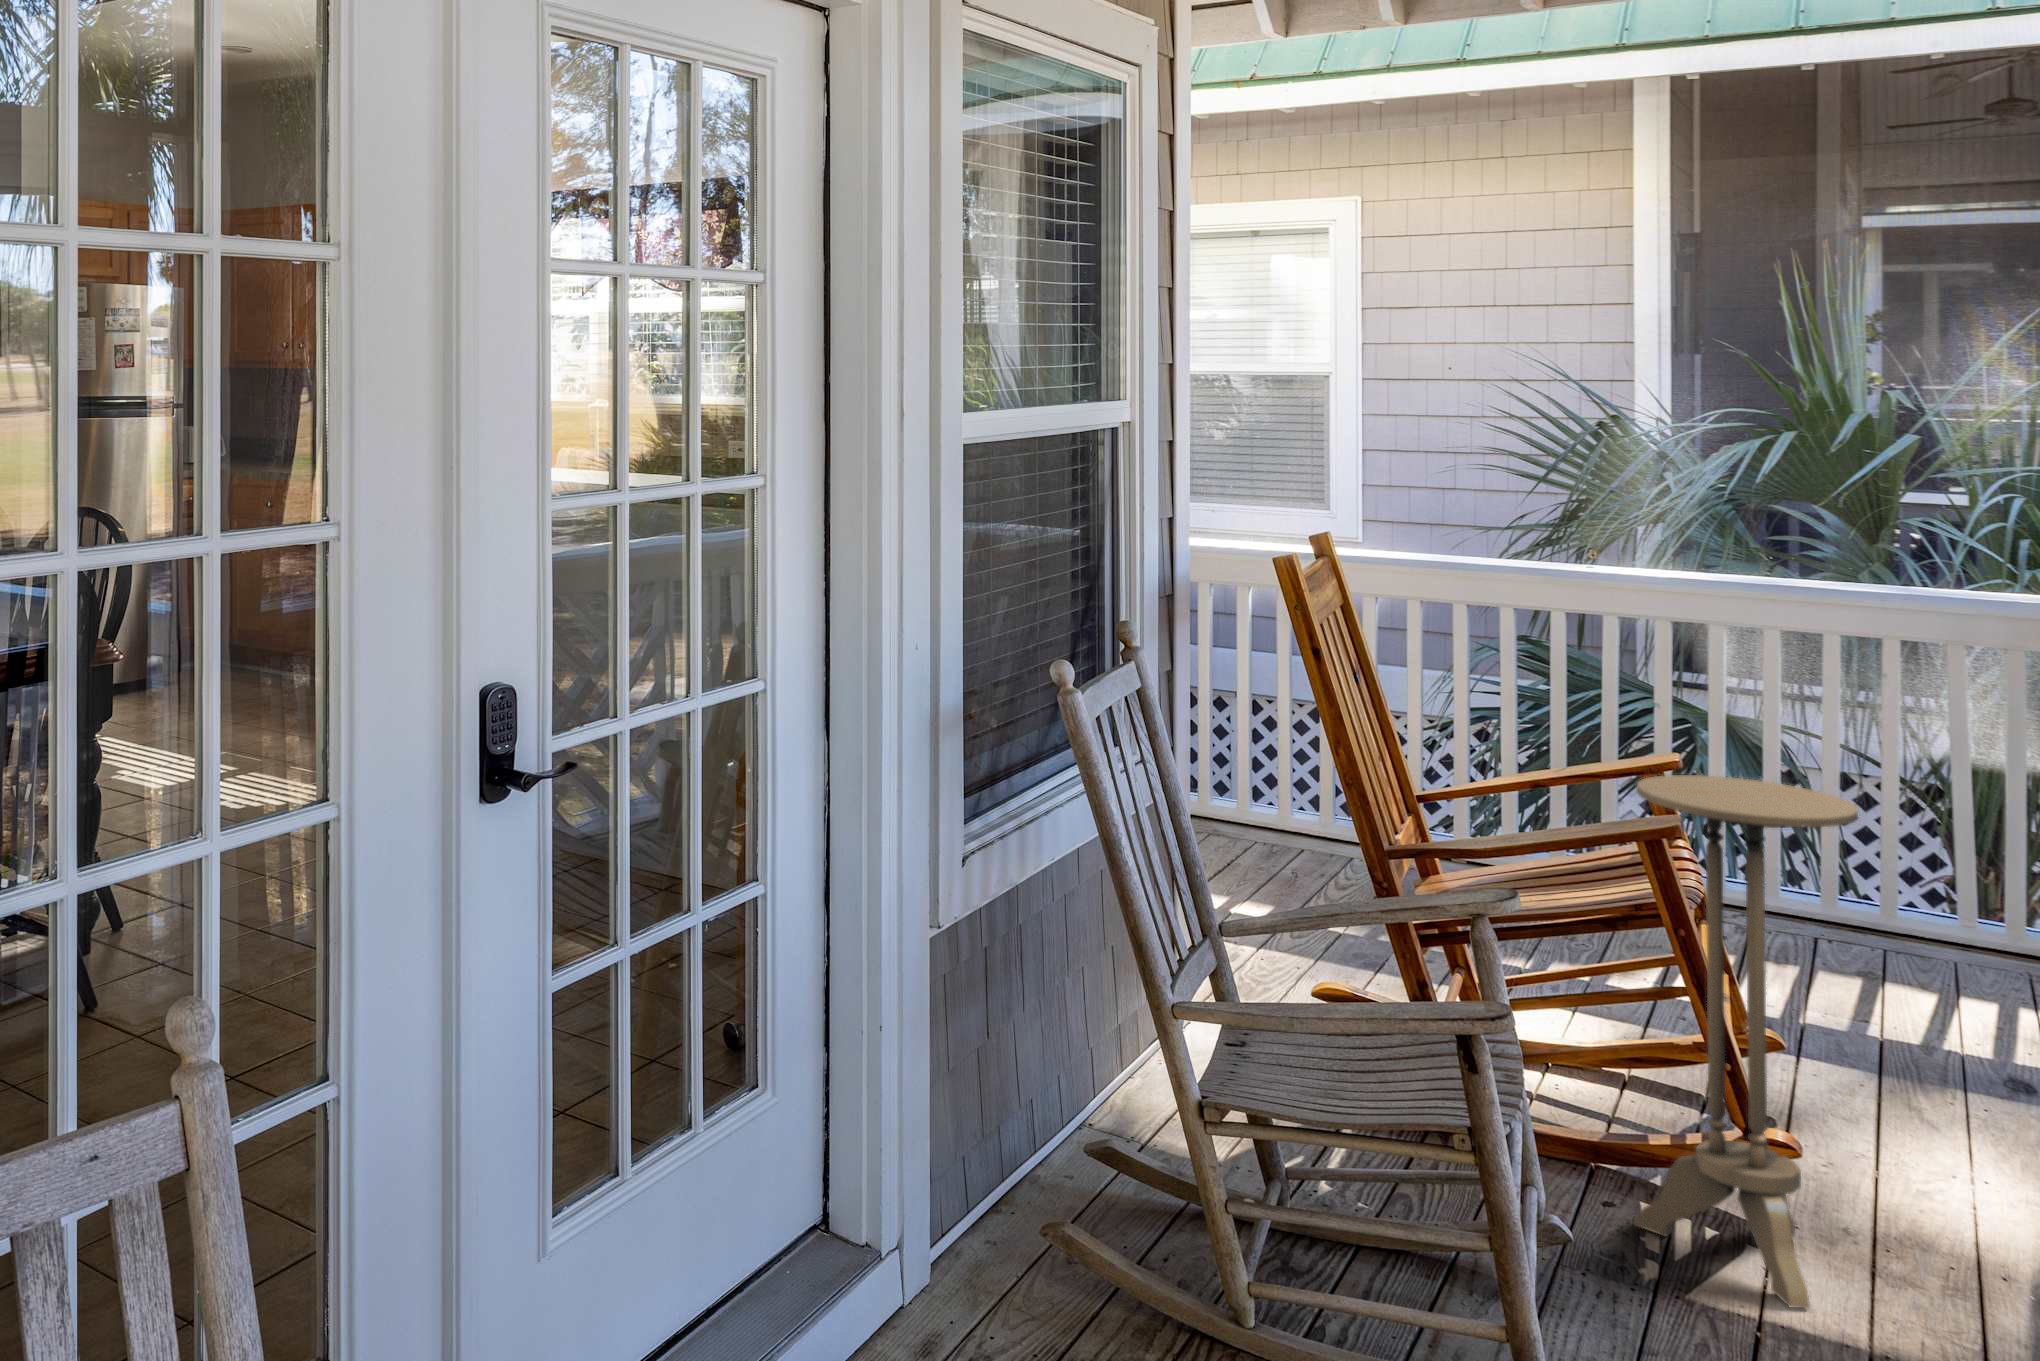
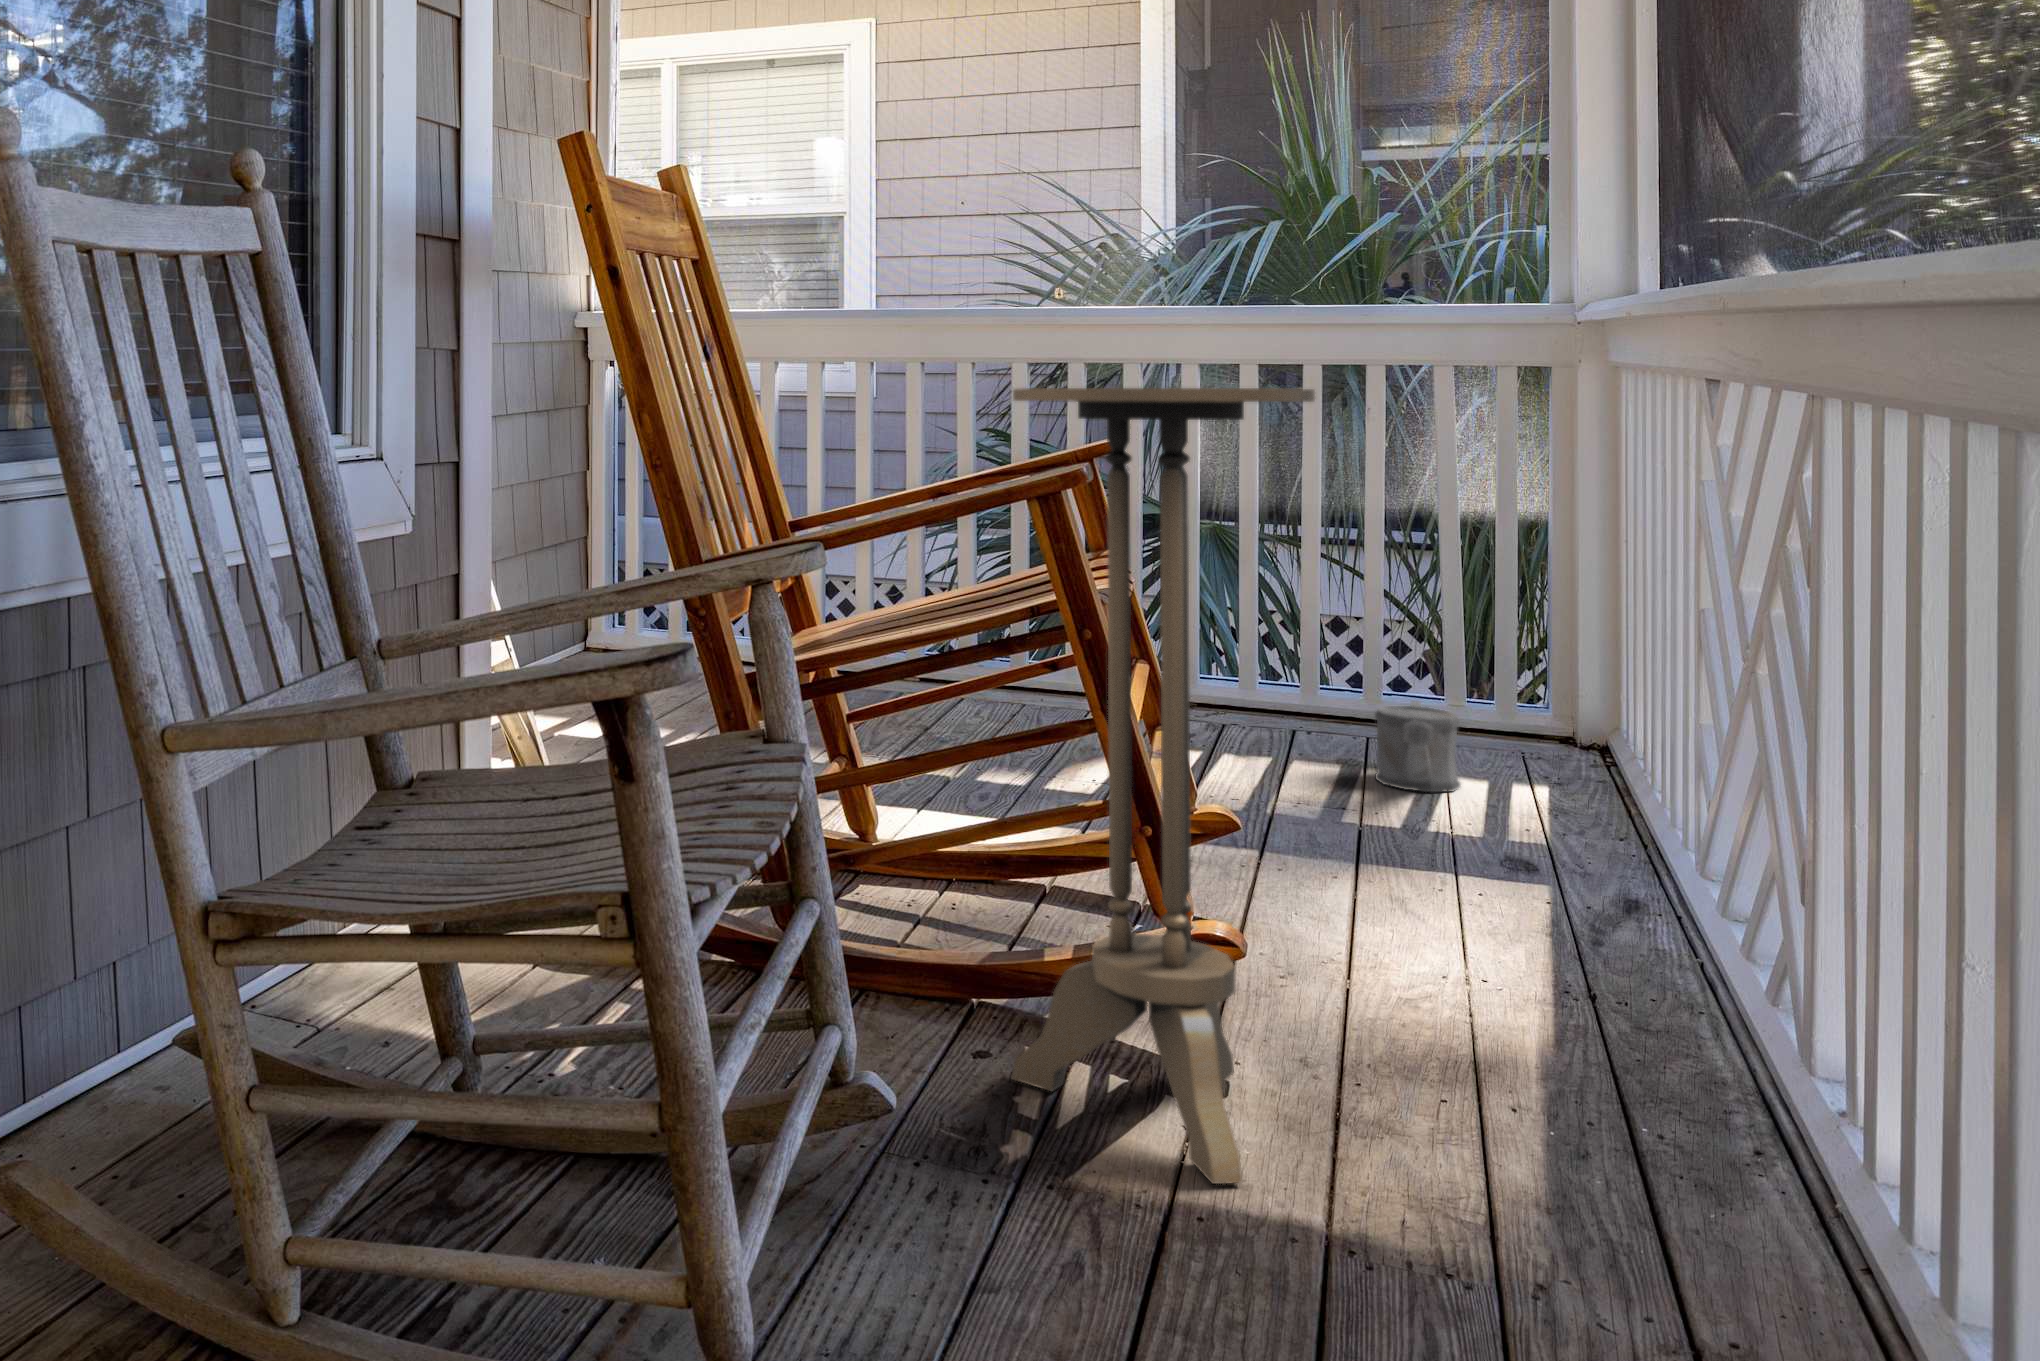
watering can: none [1893,924,1972,1006] -> present [1375,701,1460,792]

